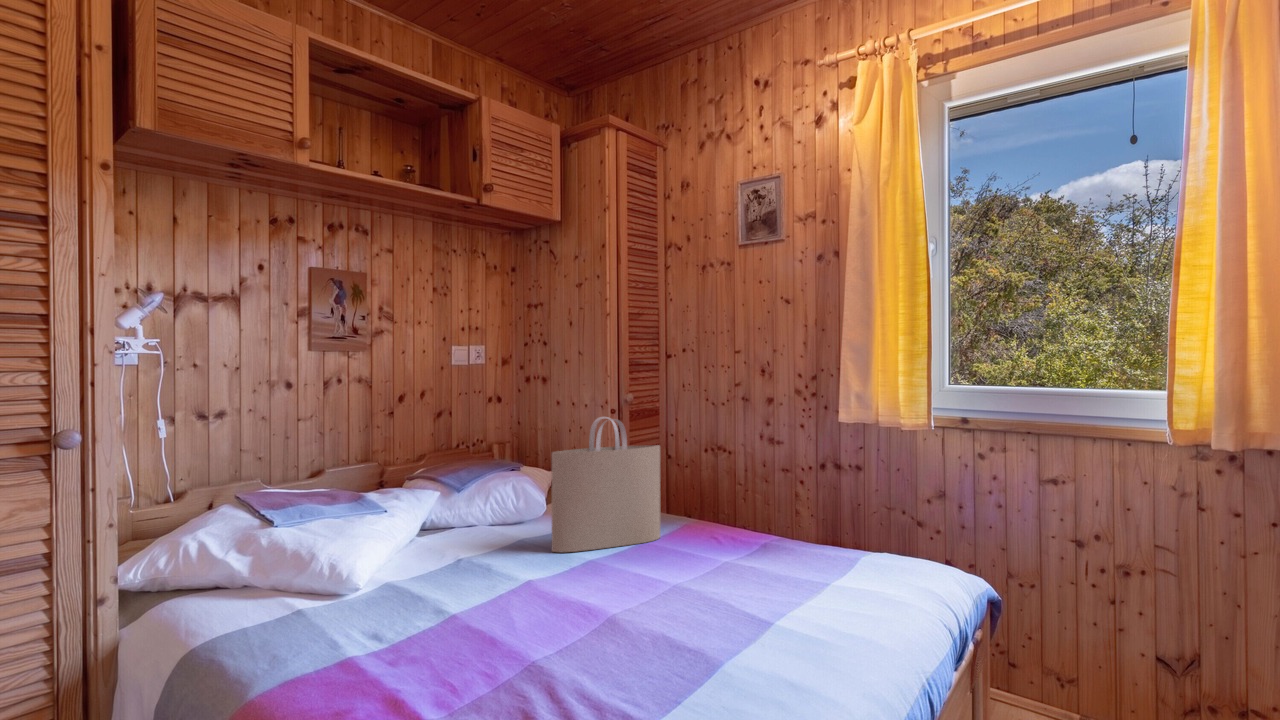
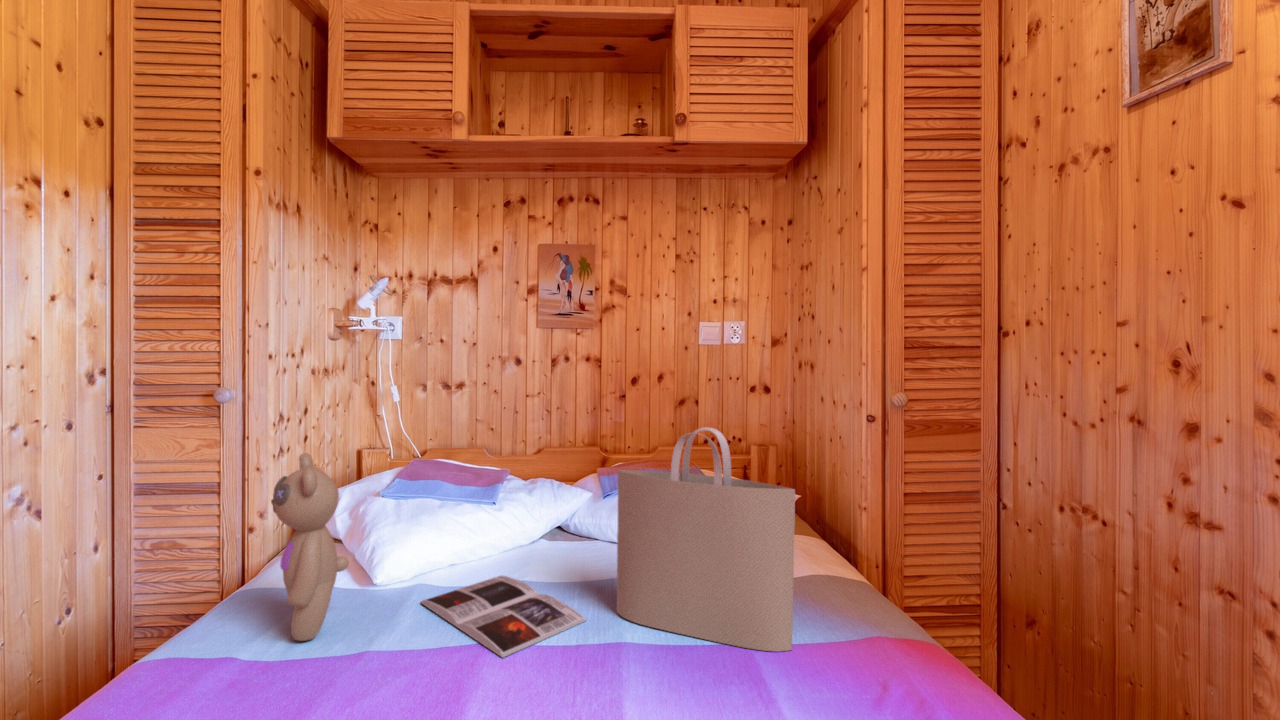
teddy bear: none [320,467,405,630] -> present [271,453,349,641]
magazine: none [408,556,542,588] -> present [421,576,586,657]

